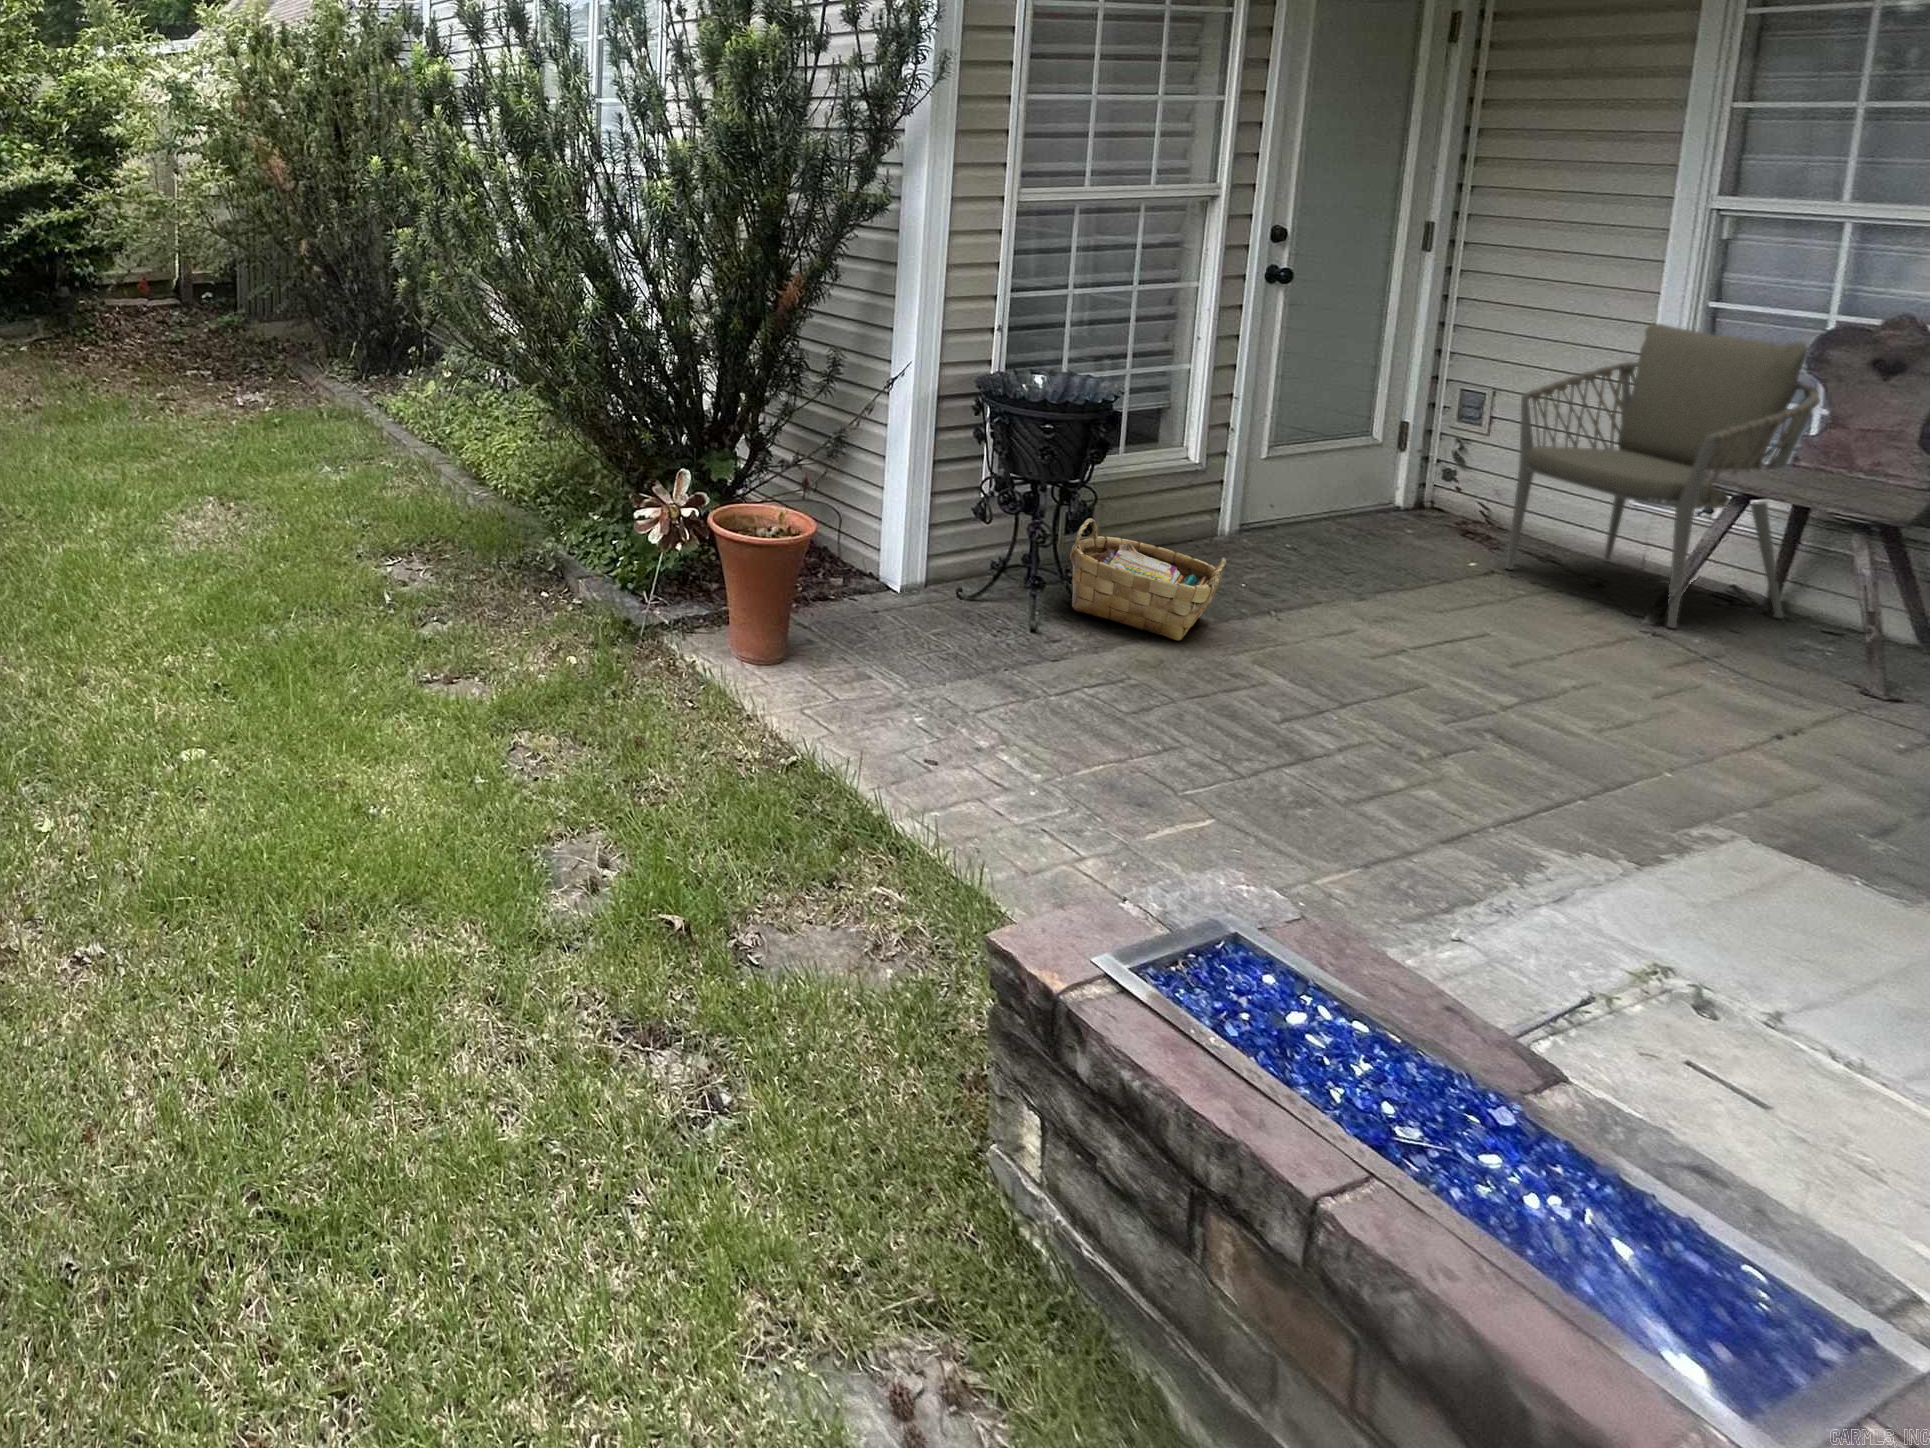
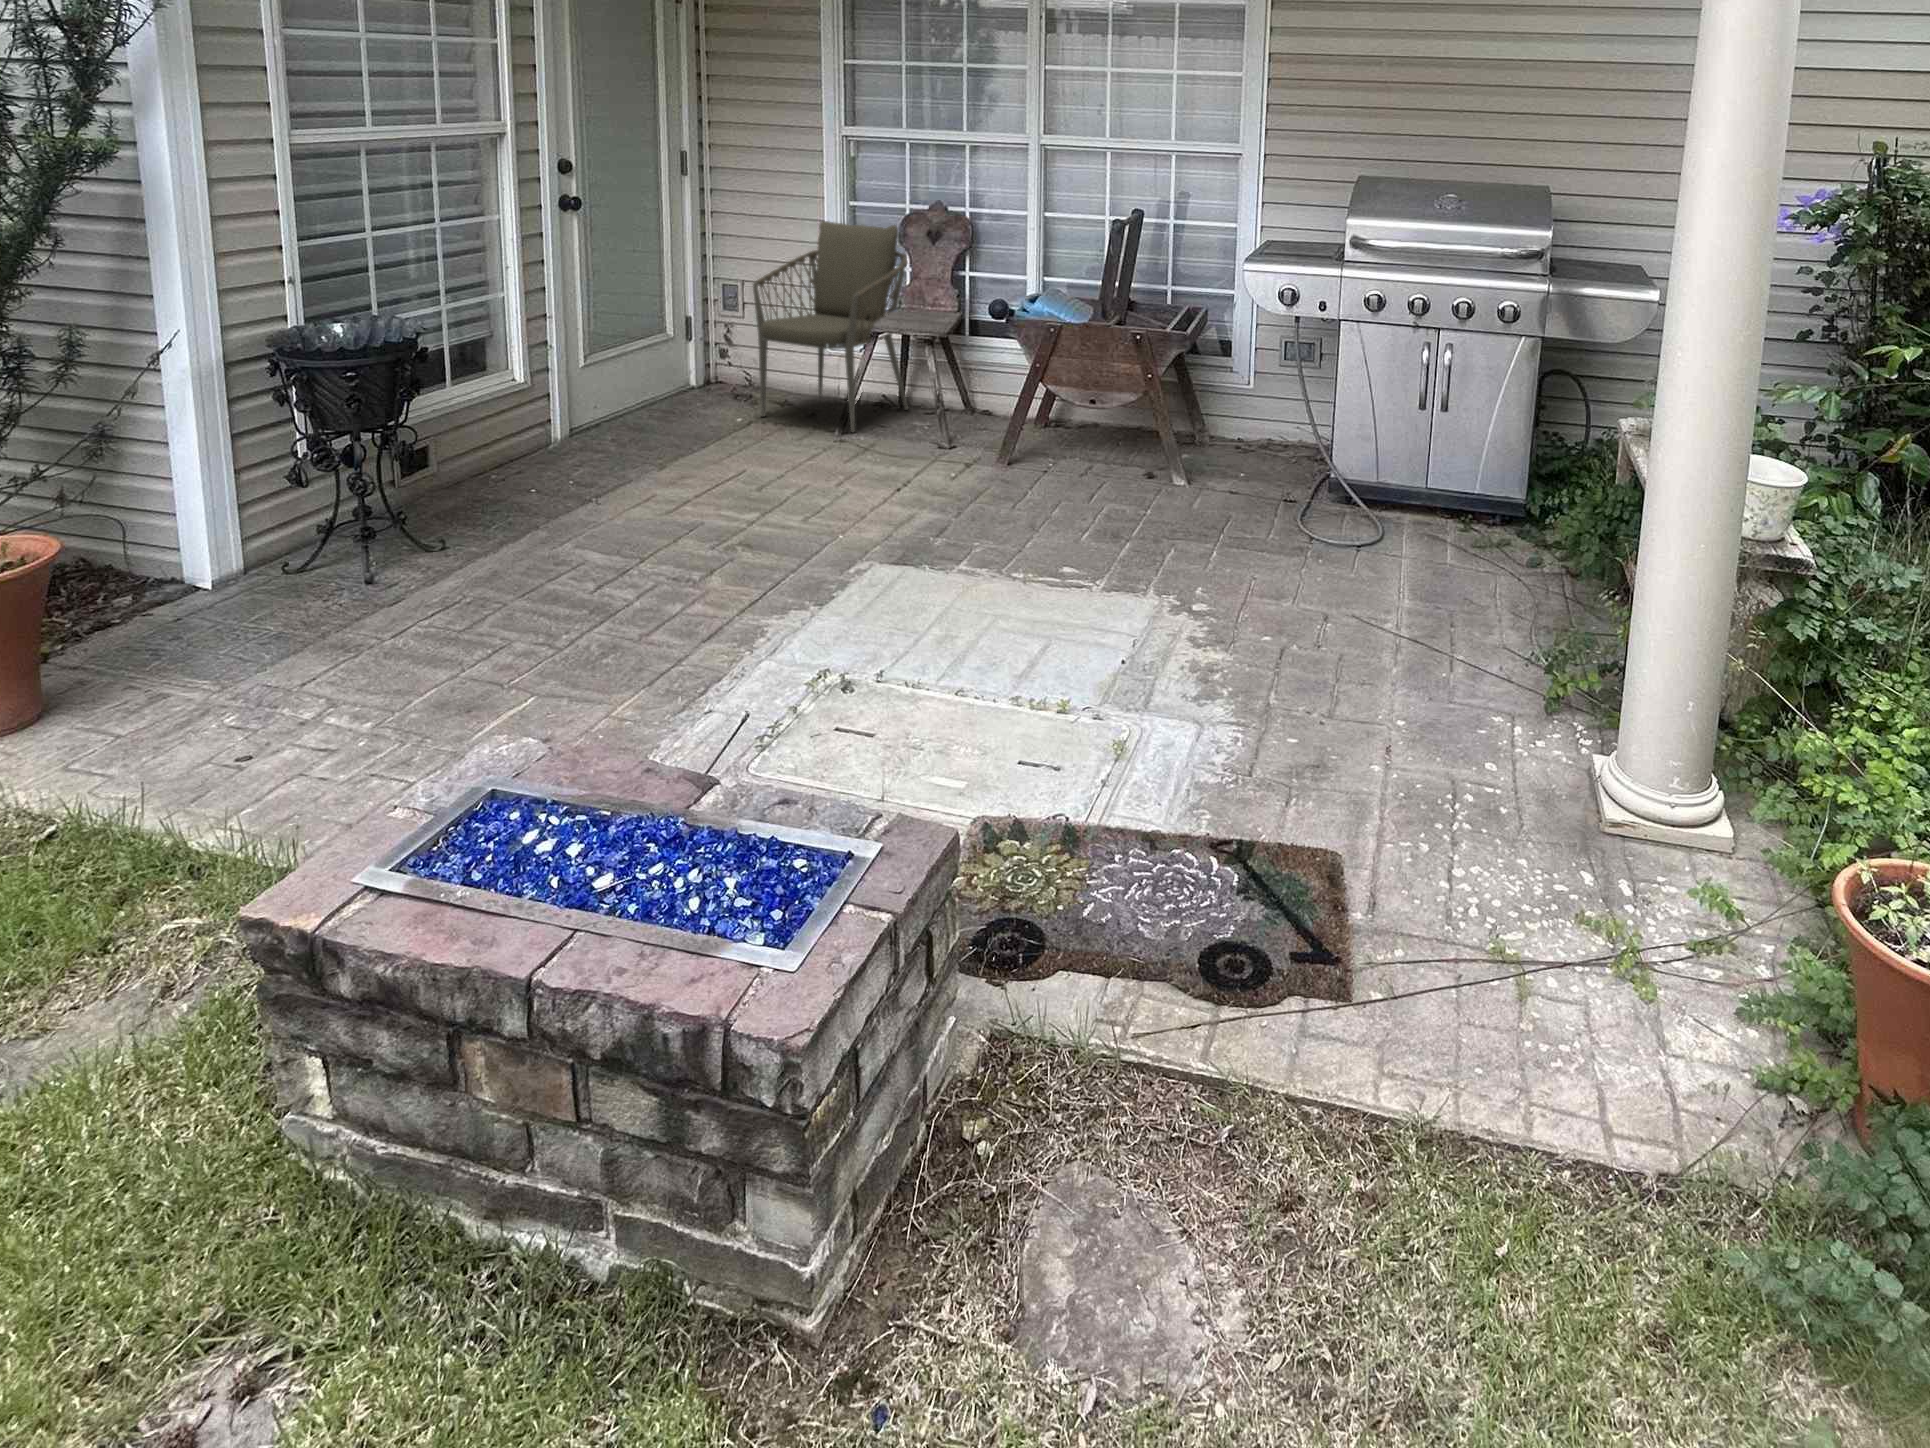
woven basket: present [1070,518,1226,641] -> none [401,454,547,547]

